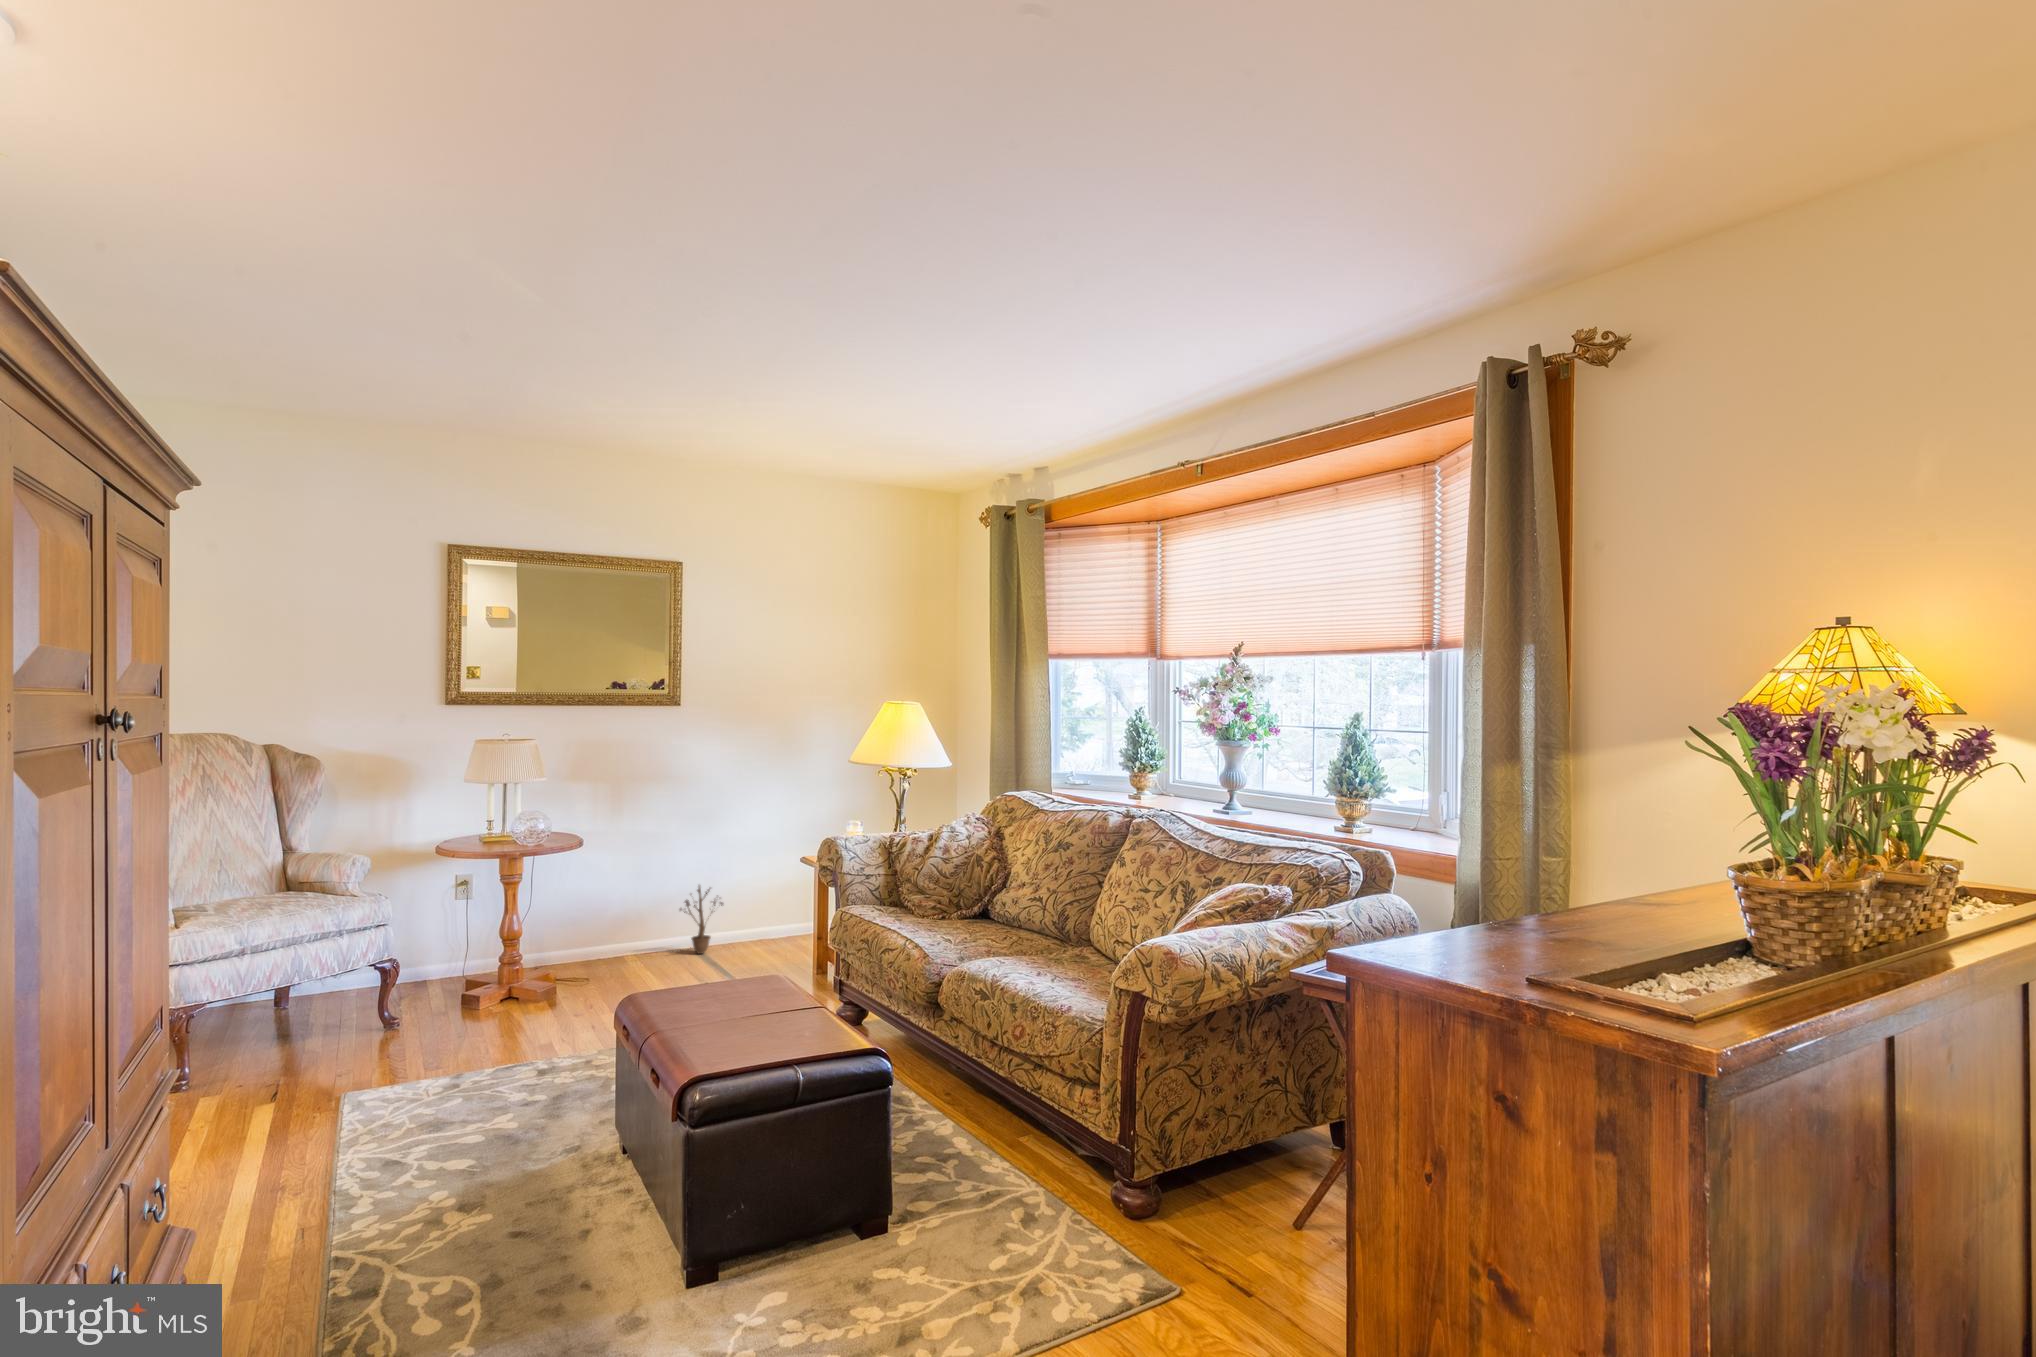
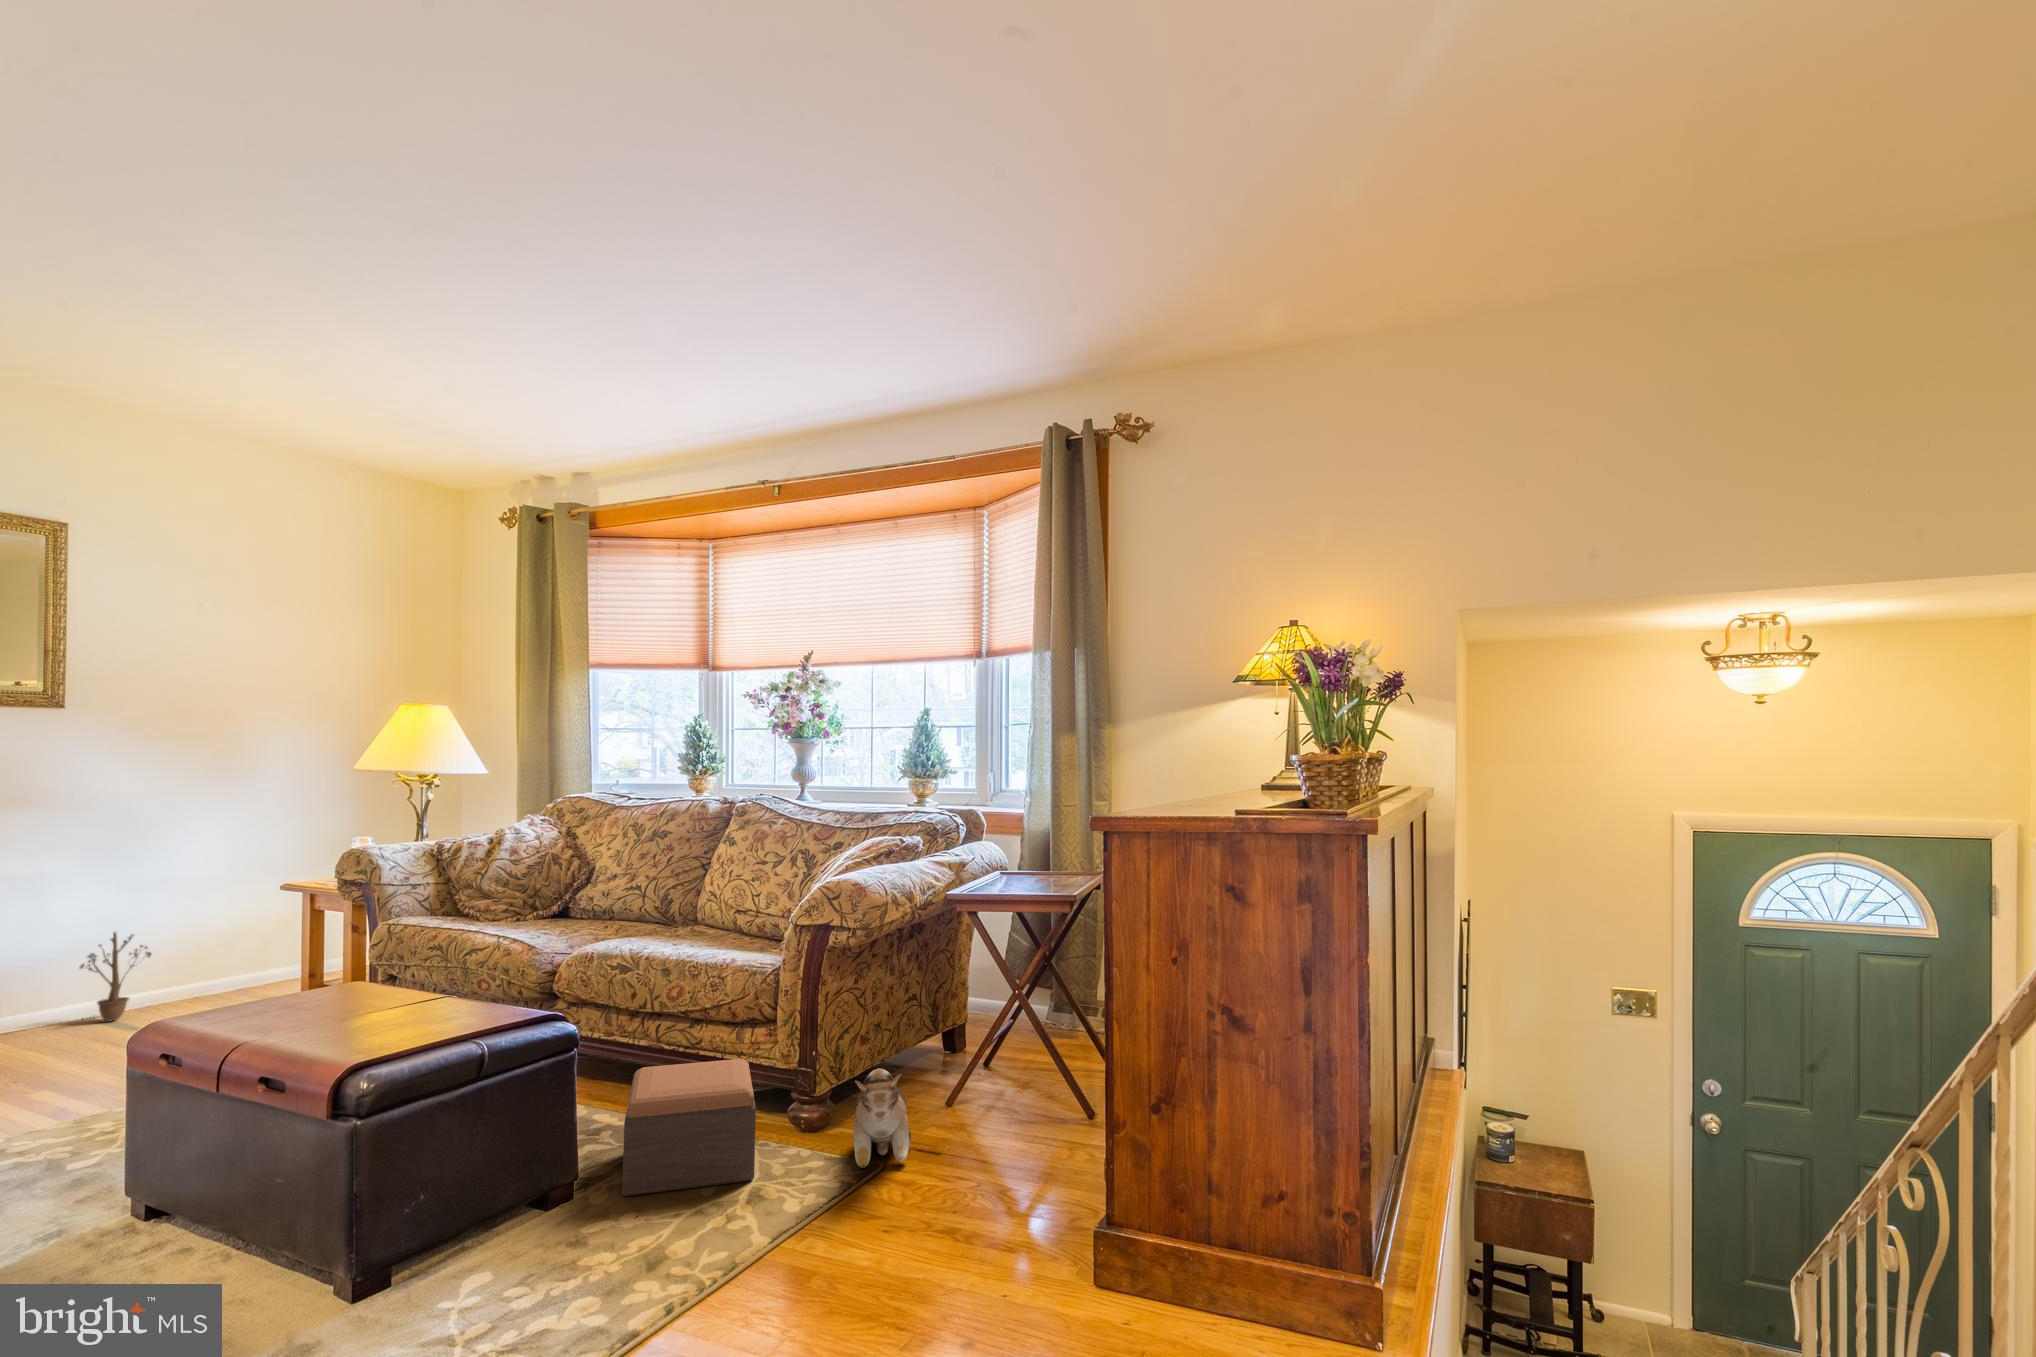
footstool: none [923,1112,1070,1261] -> present [622,1059,756,1196]
plush toy: none [1136,1175,1225,1285] -> present [853,1068,911,1168]

